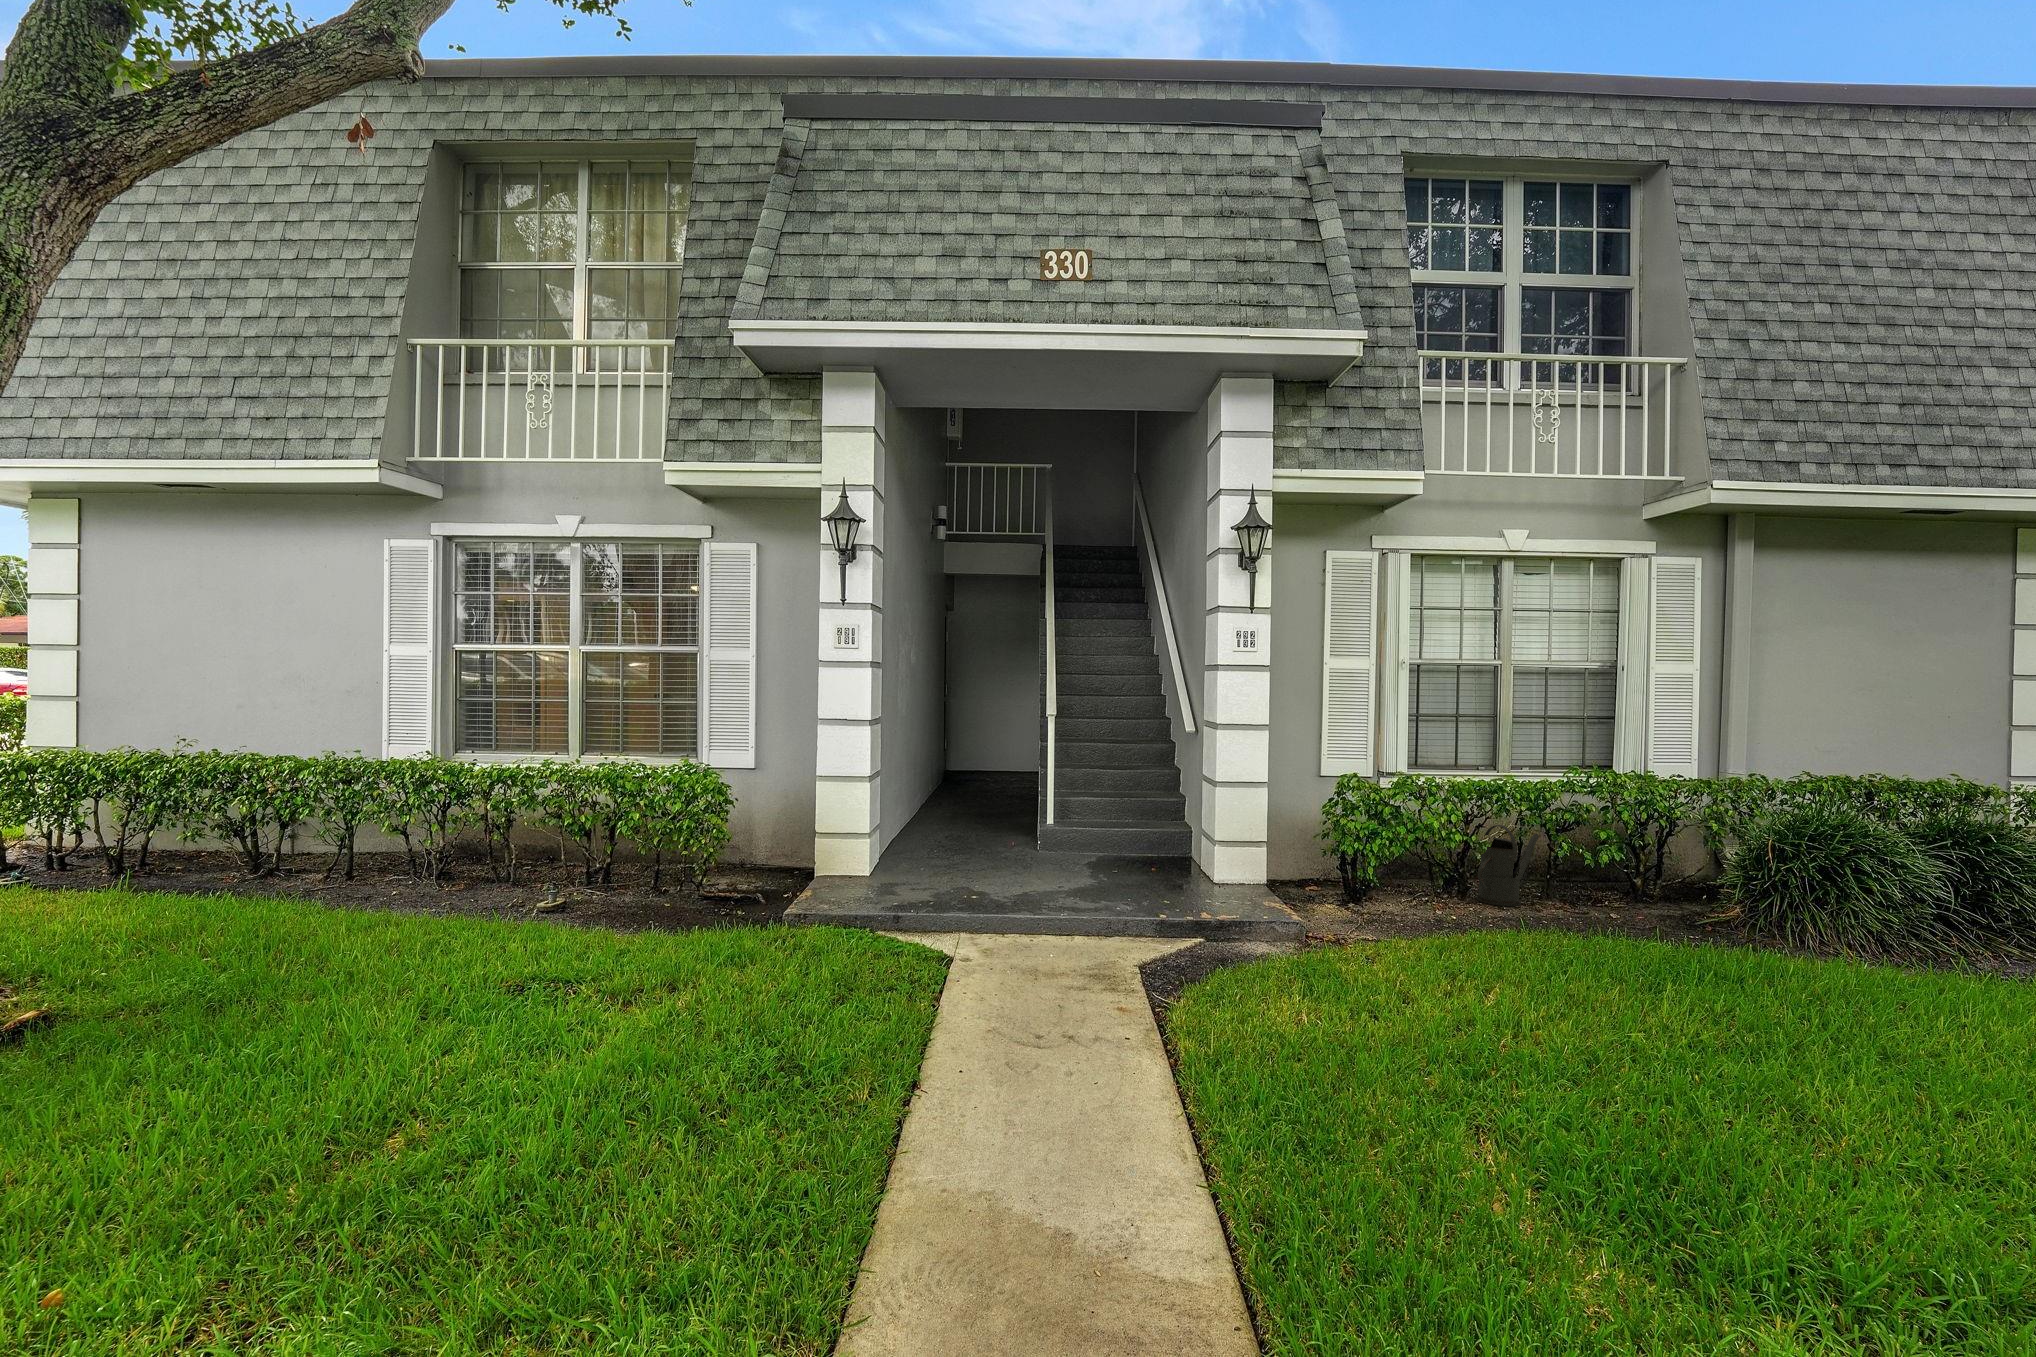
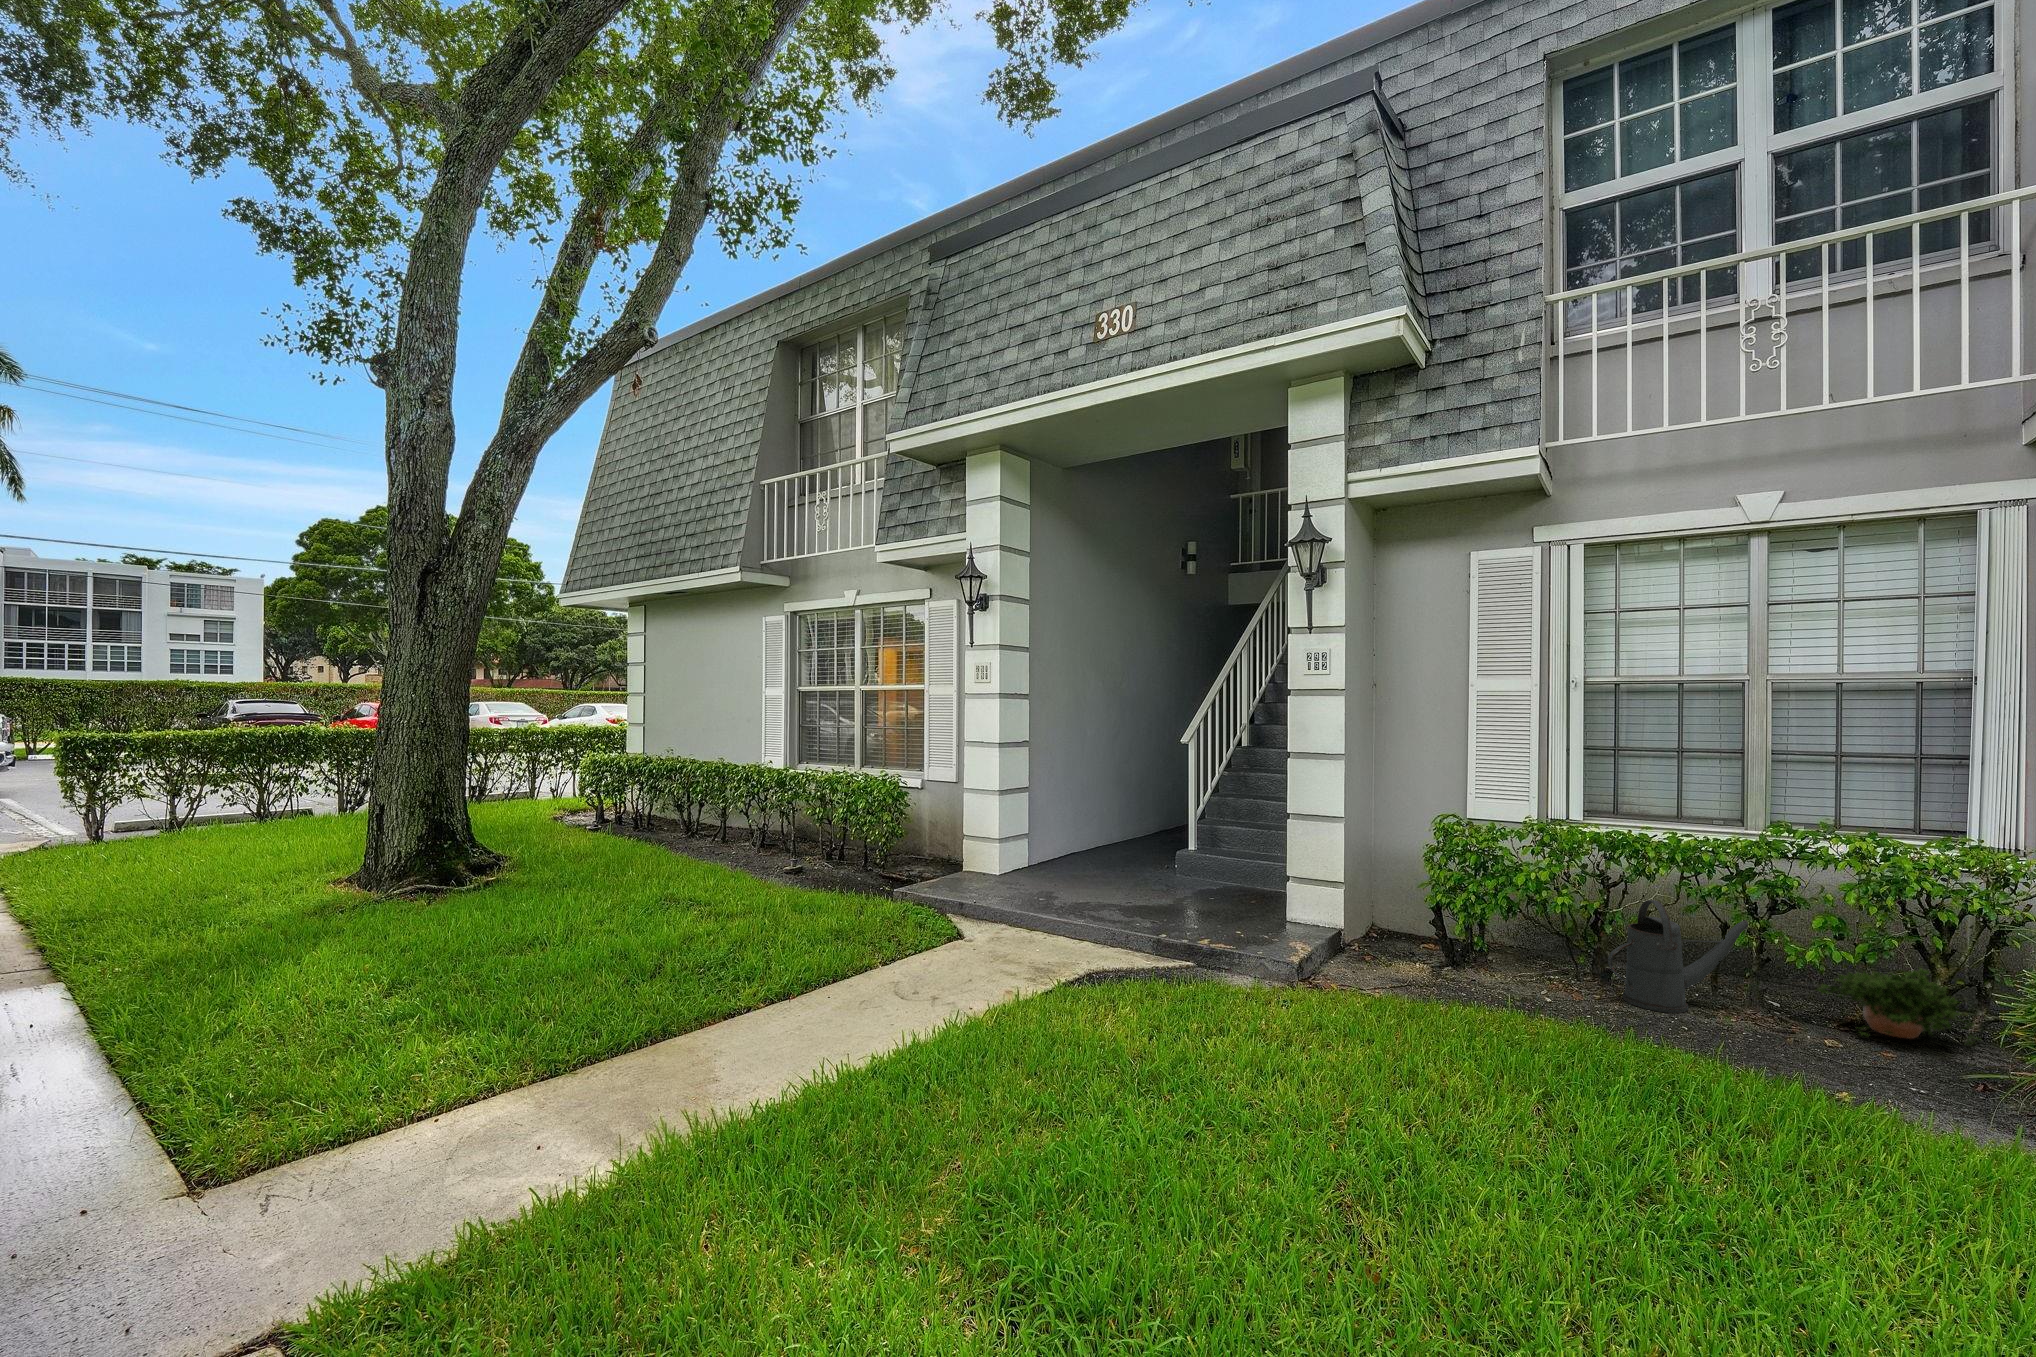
potted plant: none [1568,852,1655,902] -> present [1819,968,1973,1045]

